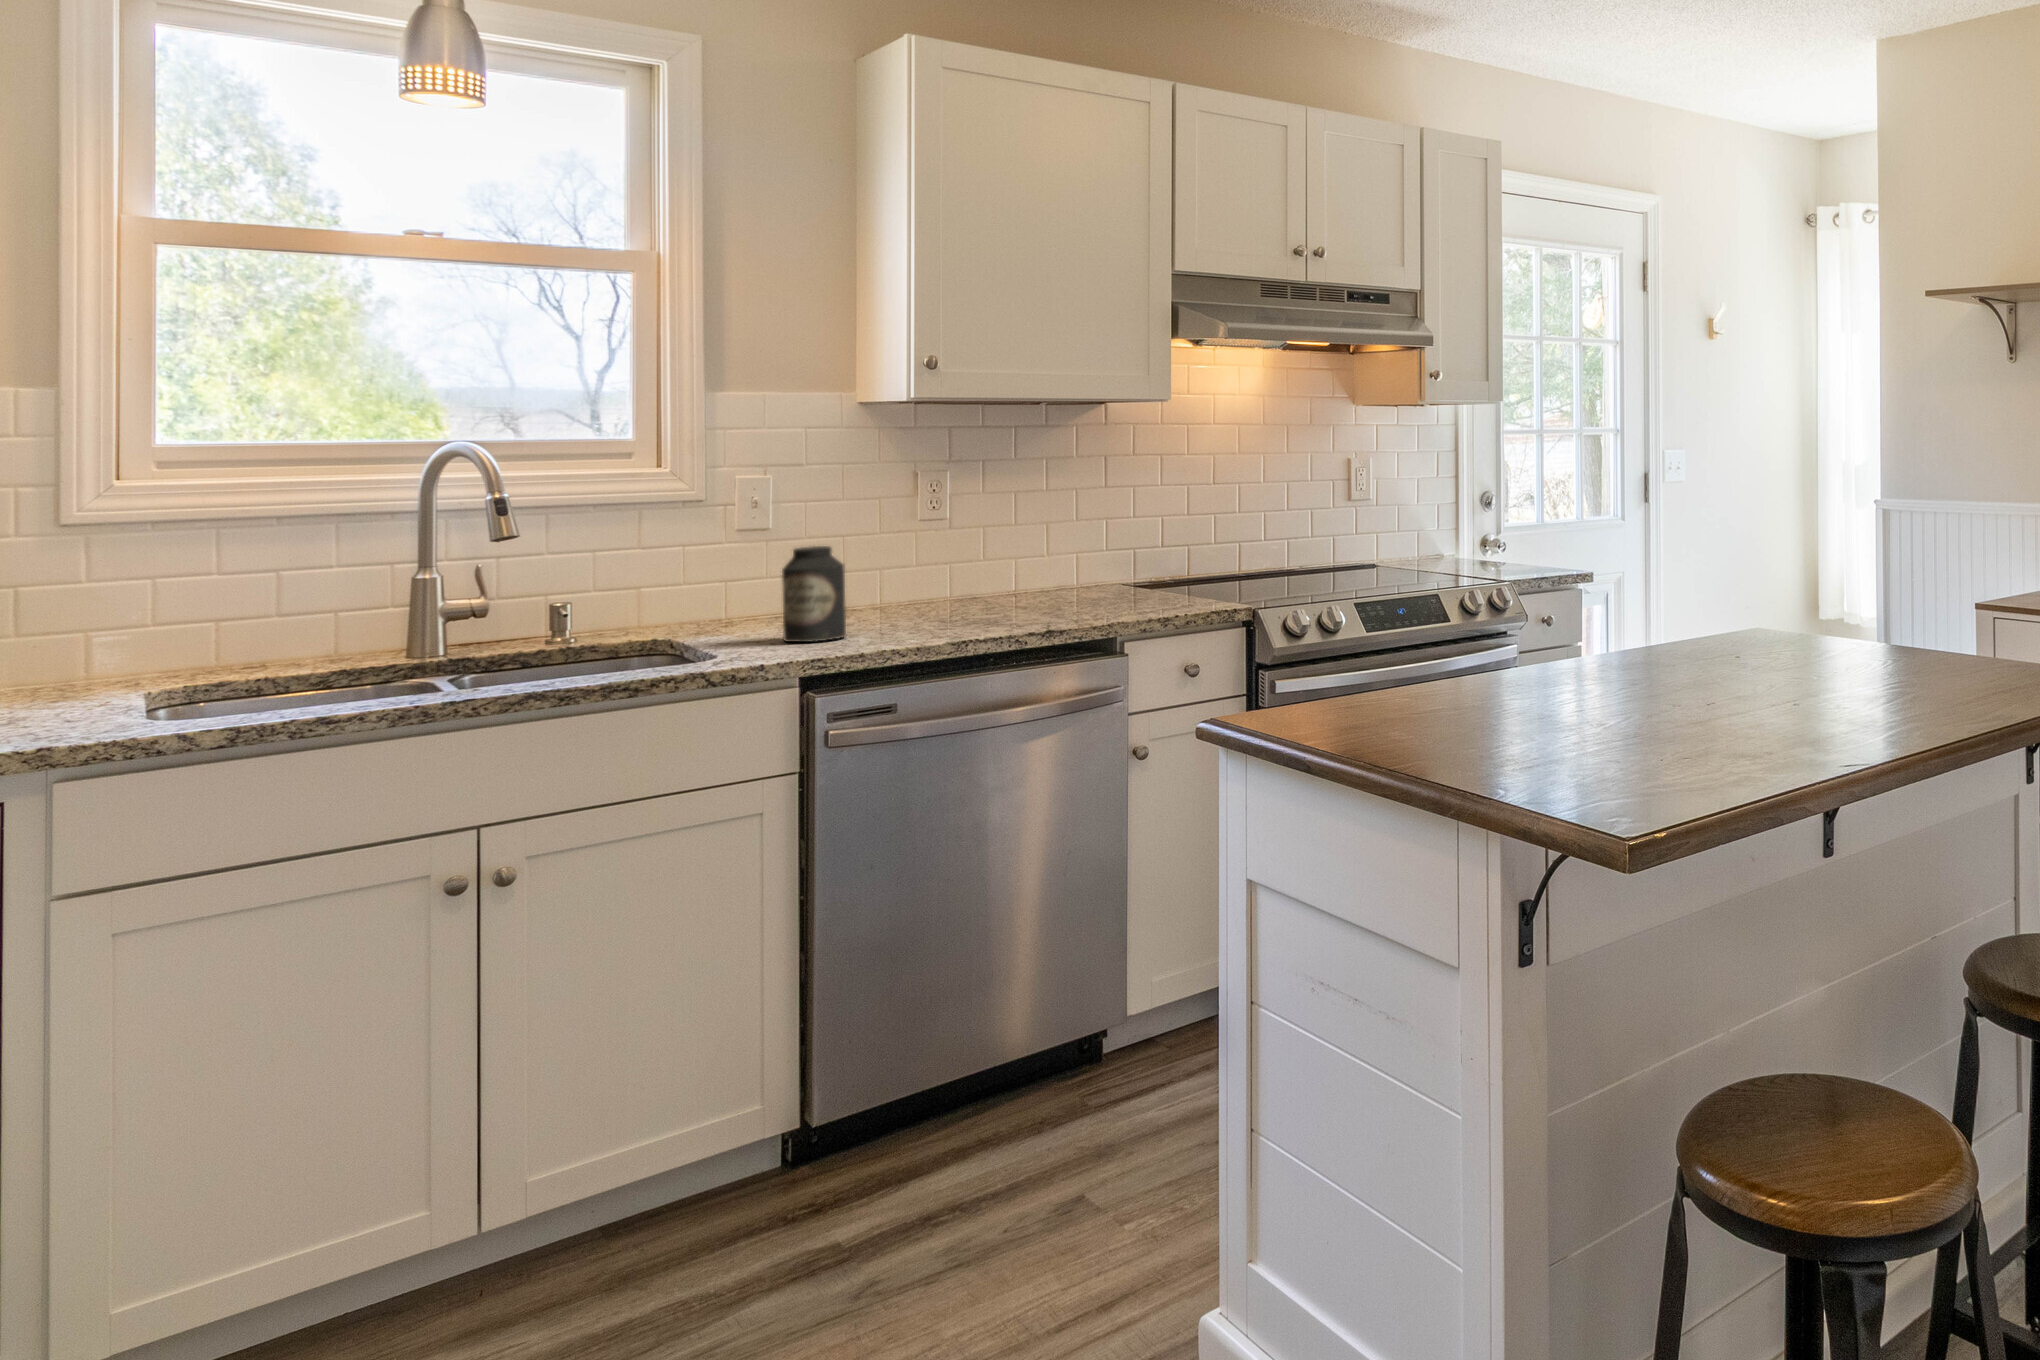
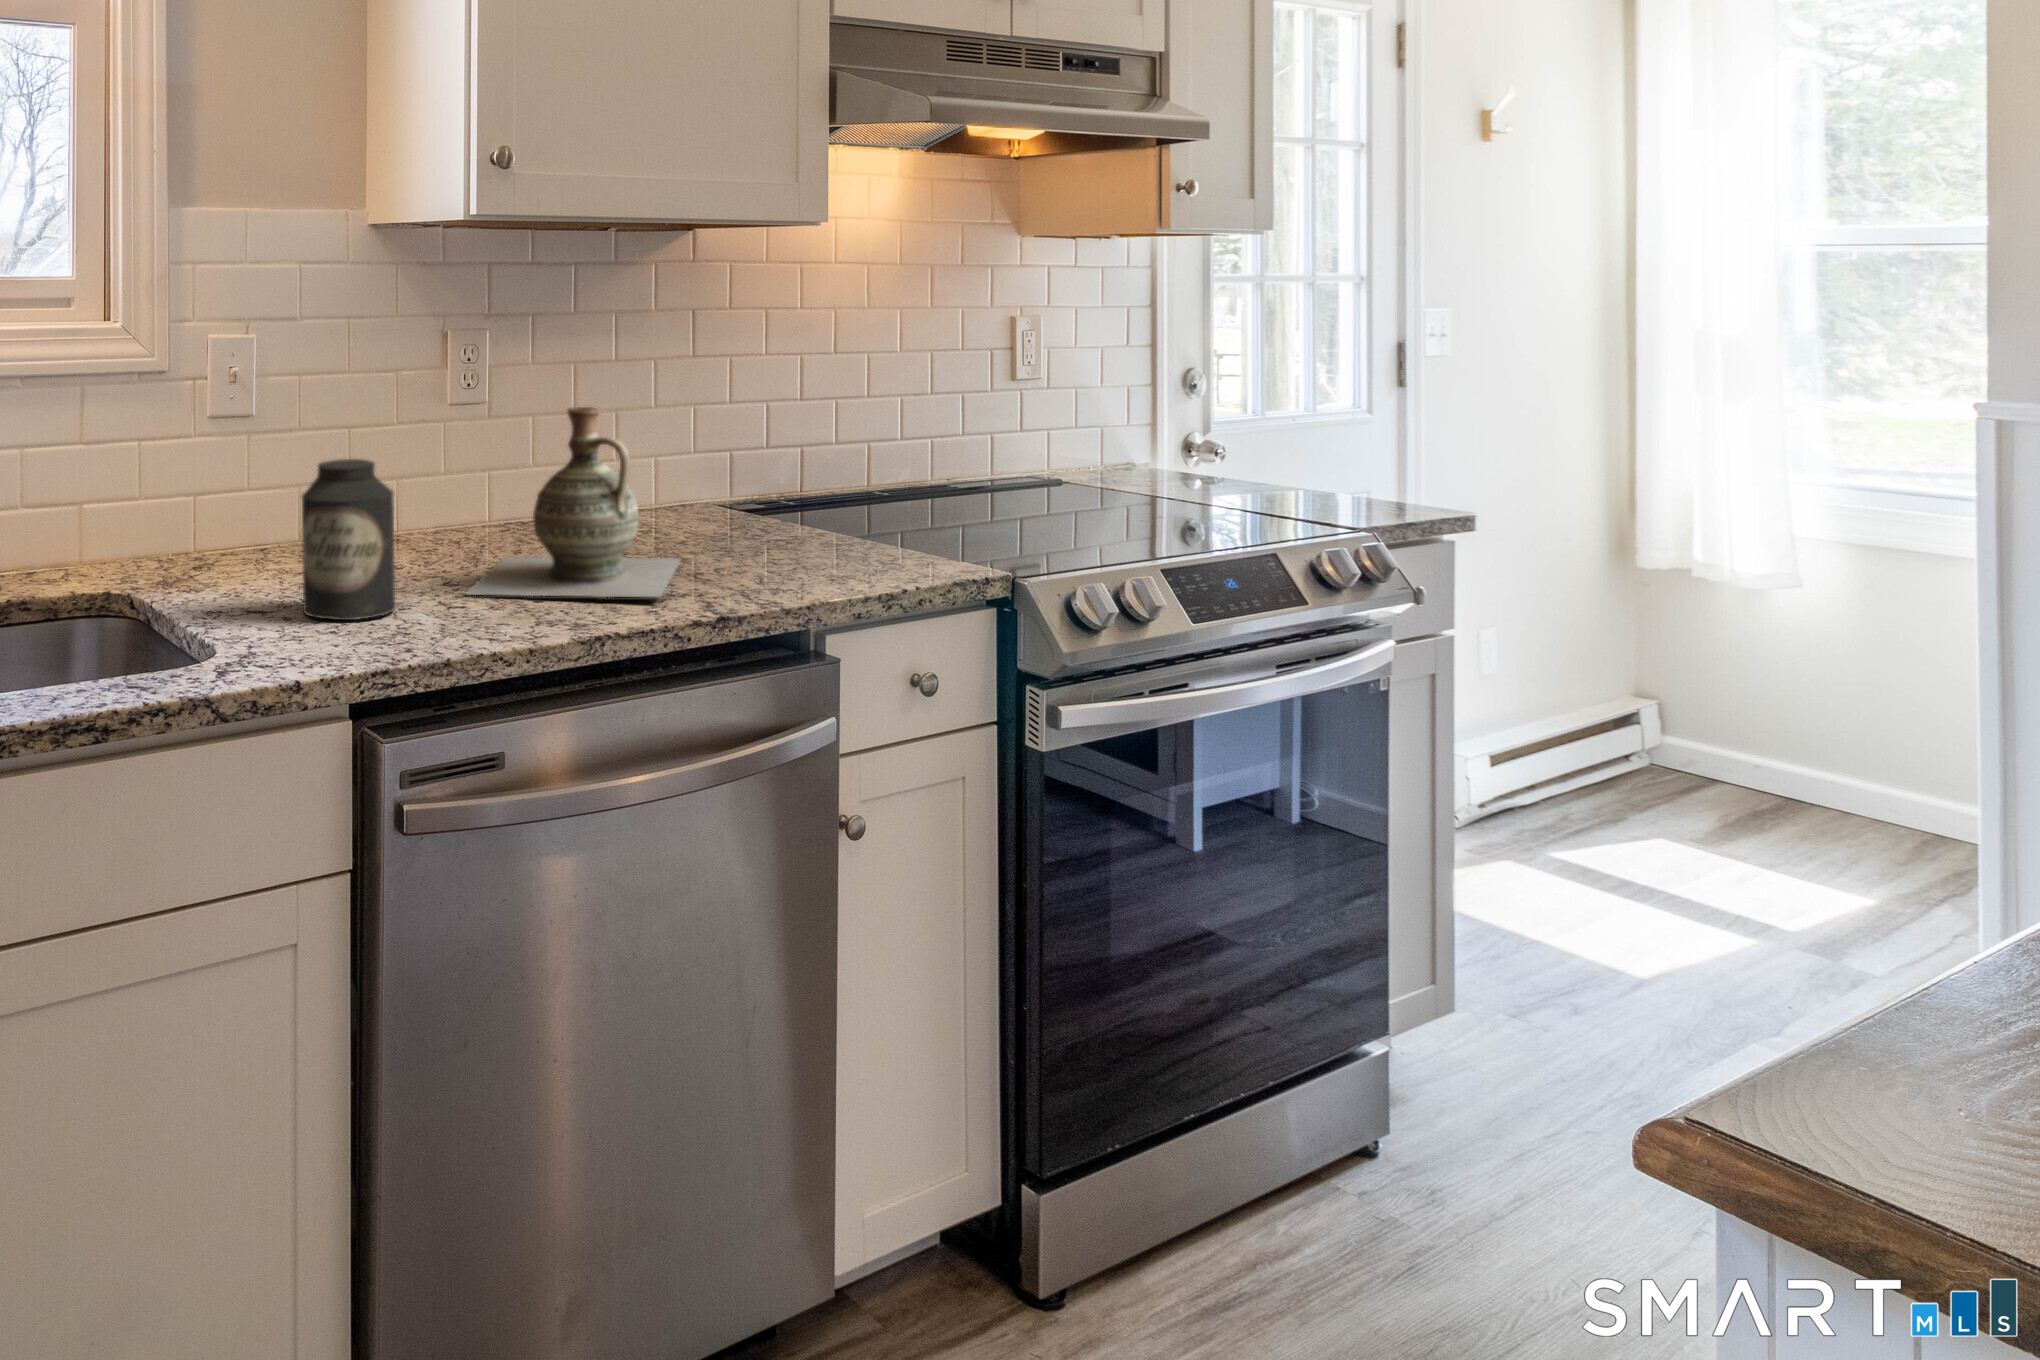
ceramic jug: none [897,513,1055,629] -> present [465,407,681,597]

